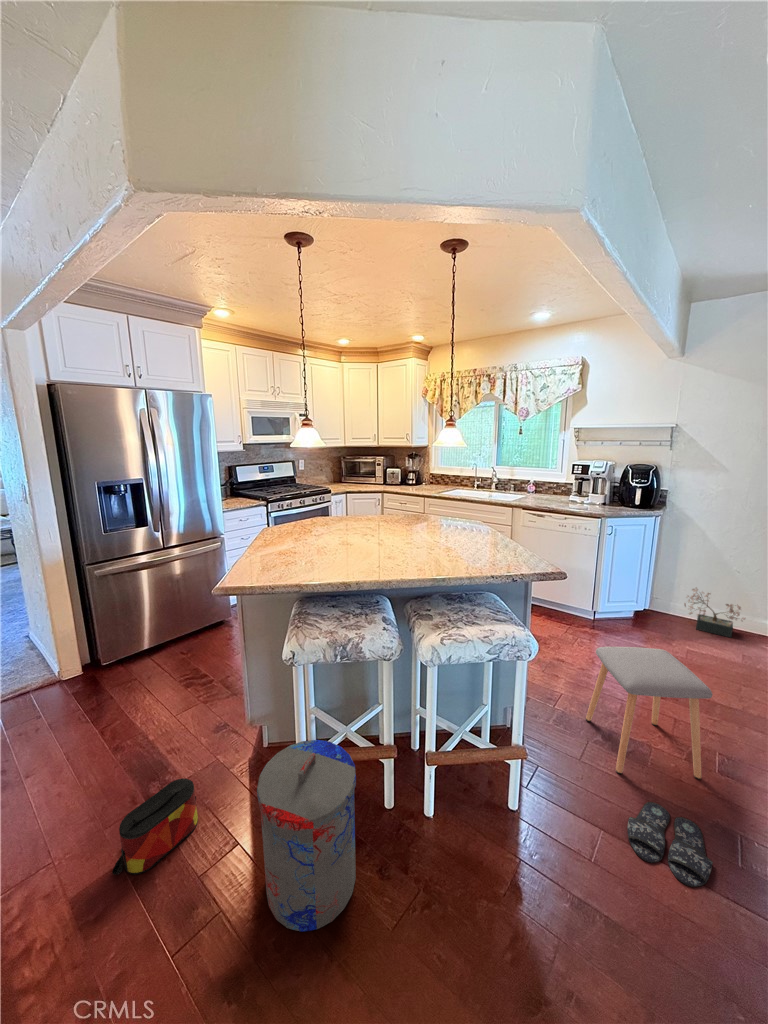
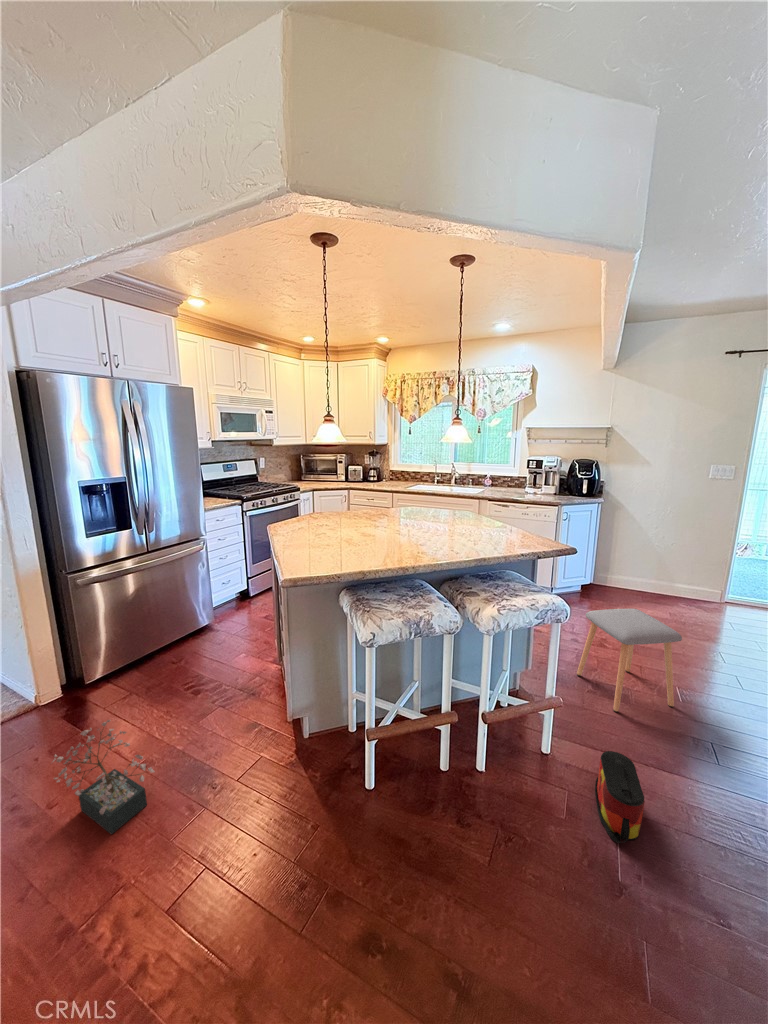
decorative plant: present [684,588,745,637] -> present [53,720,155,834]
trash can: present [257,740,356,932] -> none [364,713,454,885]
bag: present [112,778,198,875] -> present [595,751,644,843]
slippers: present [627,802,713,887] -> none [636,729,704,783]

